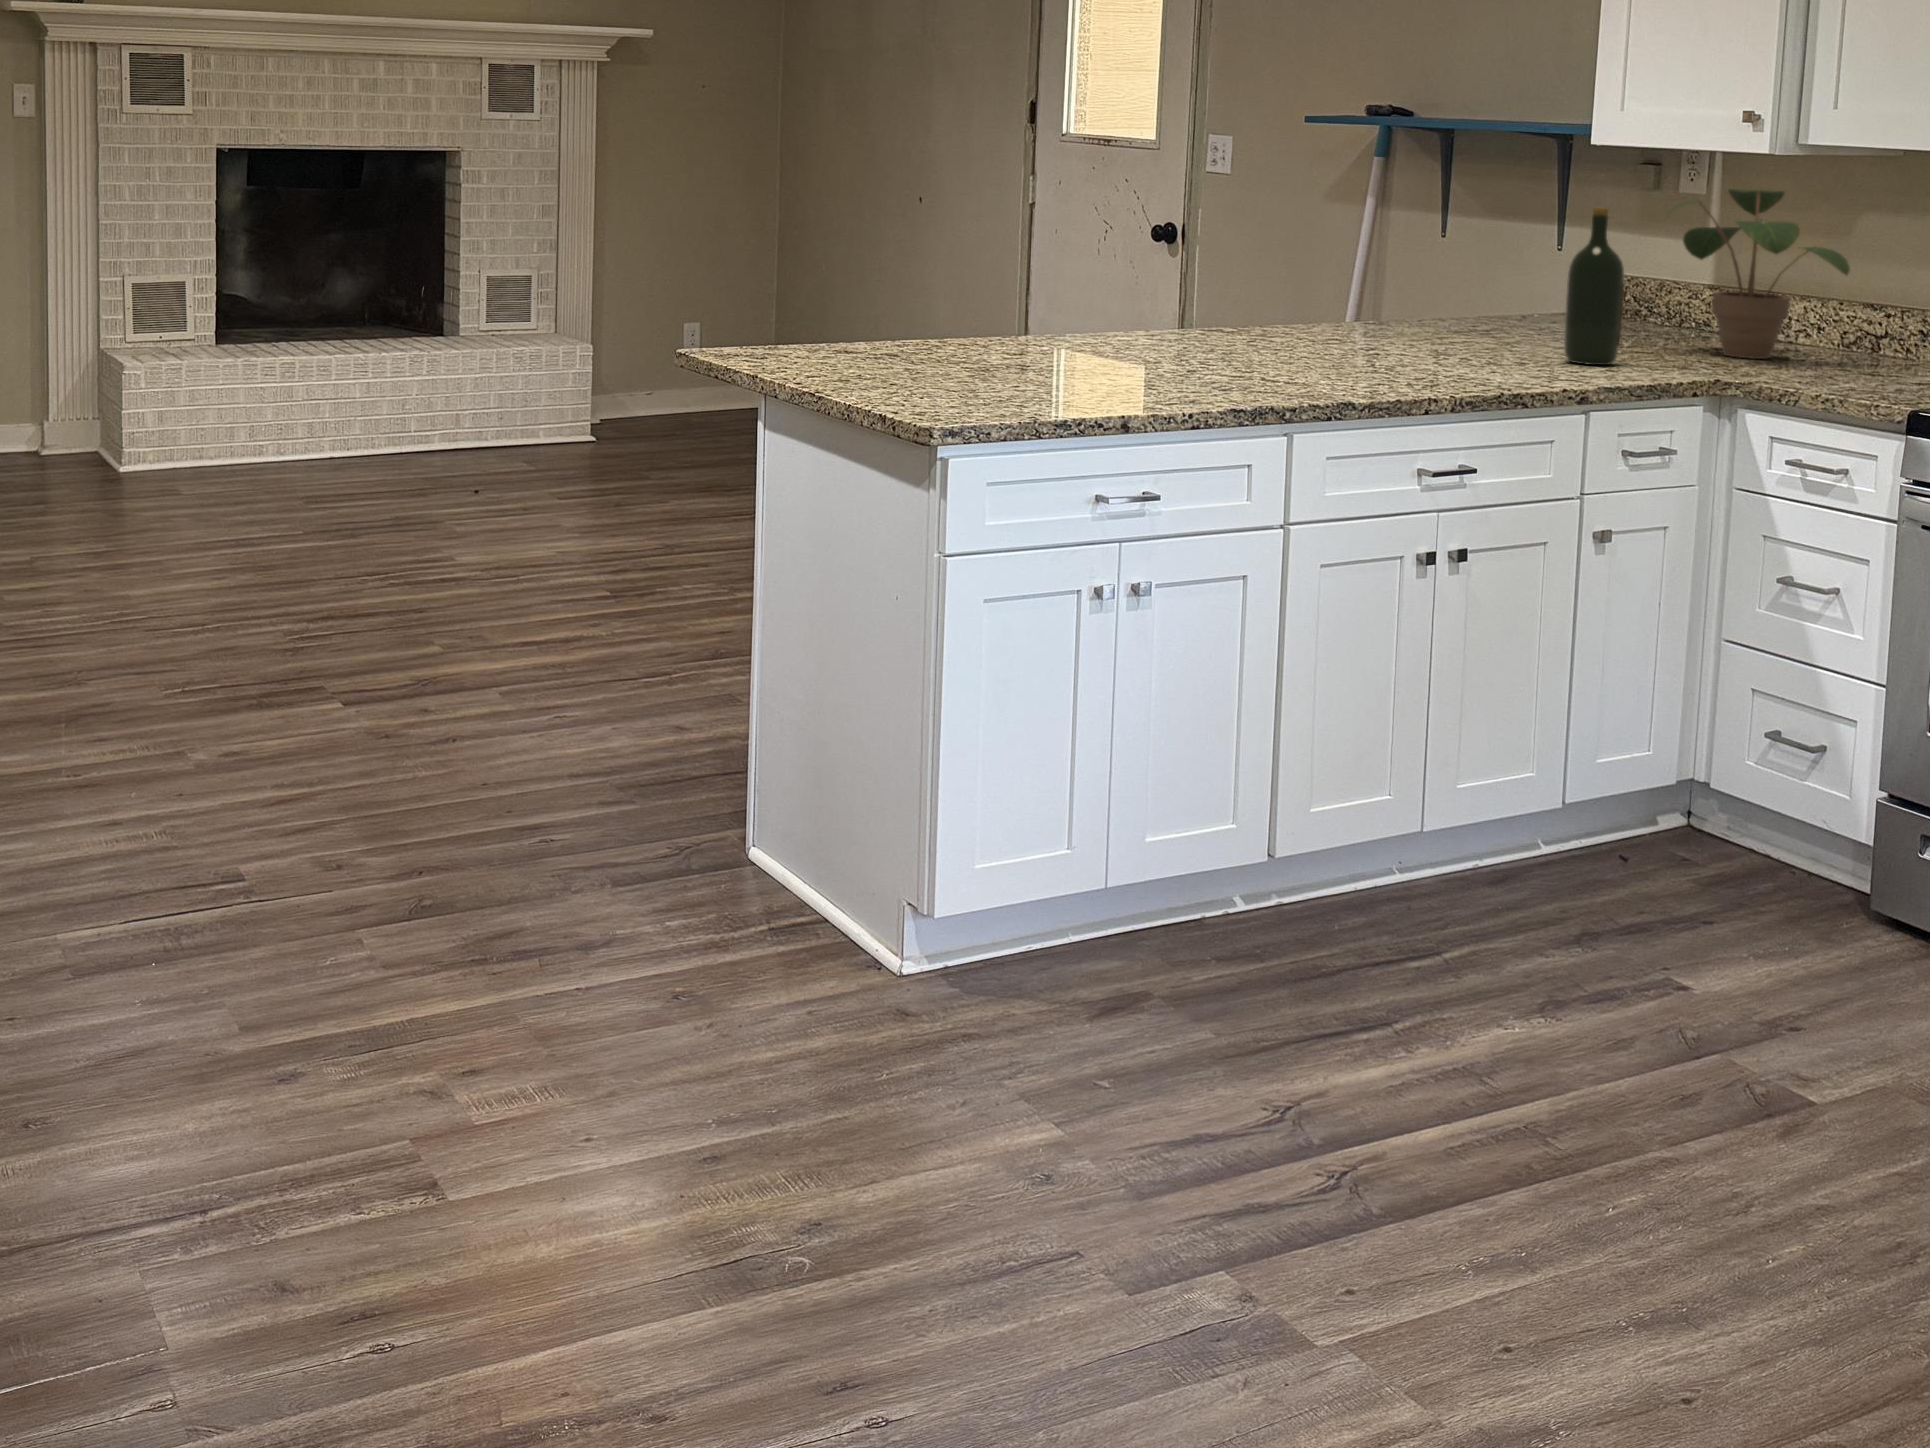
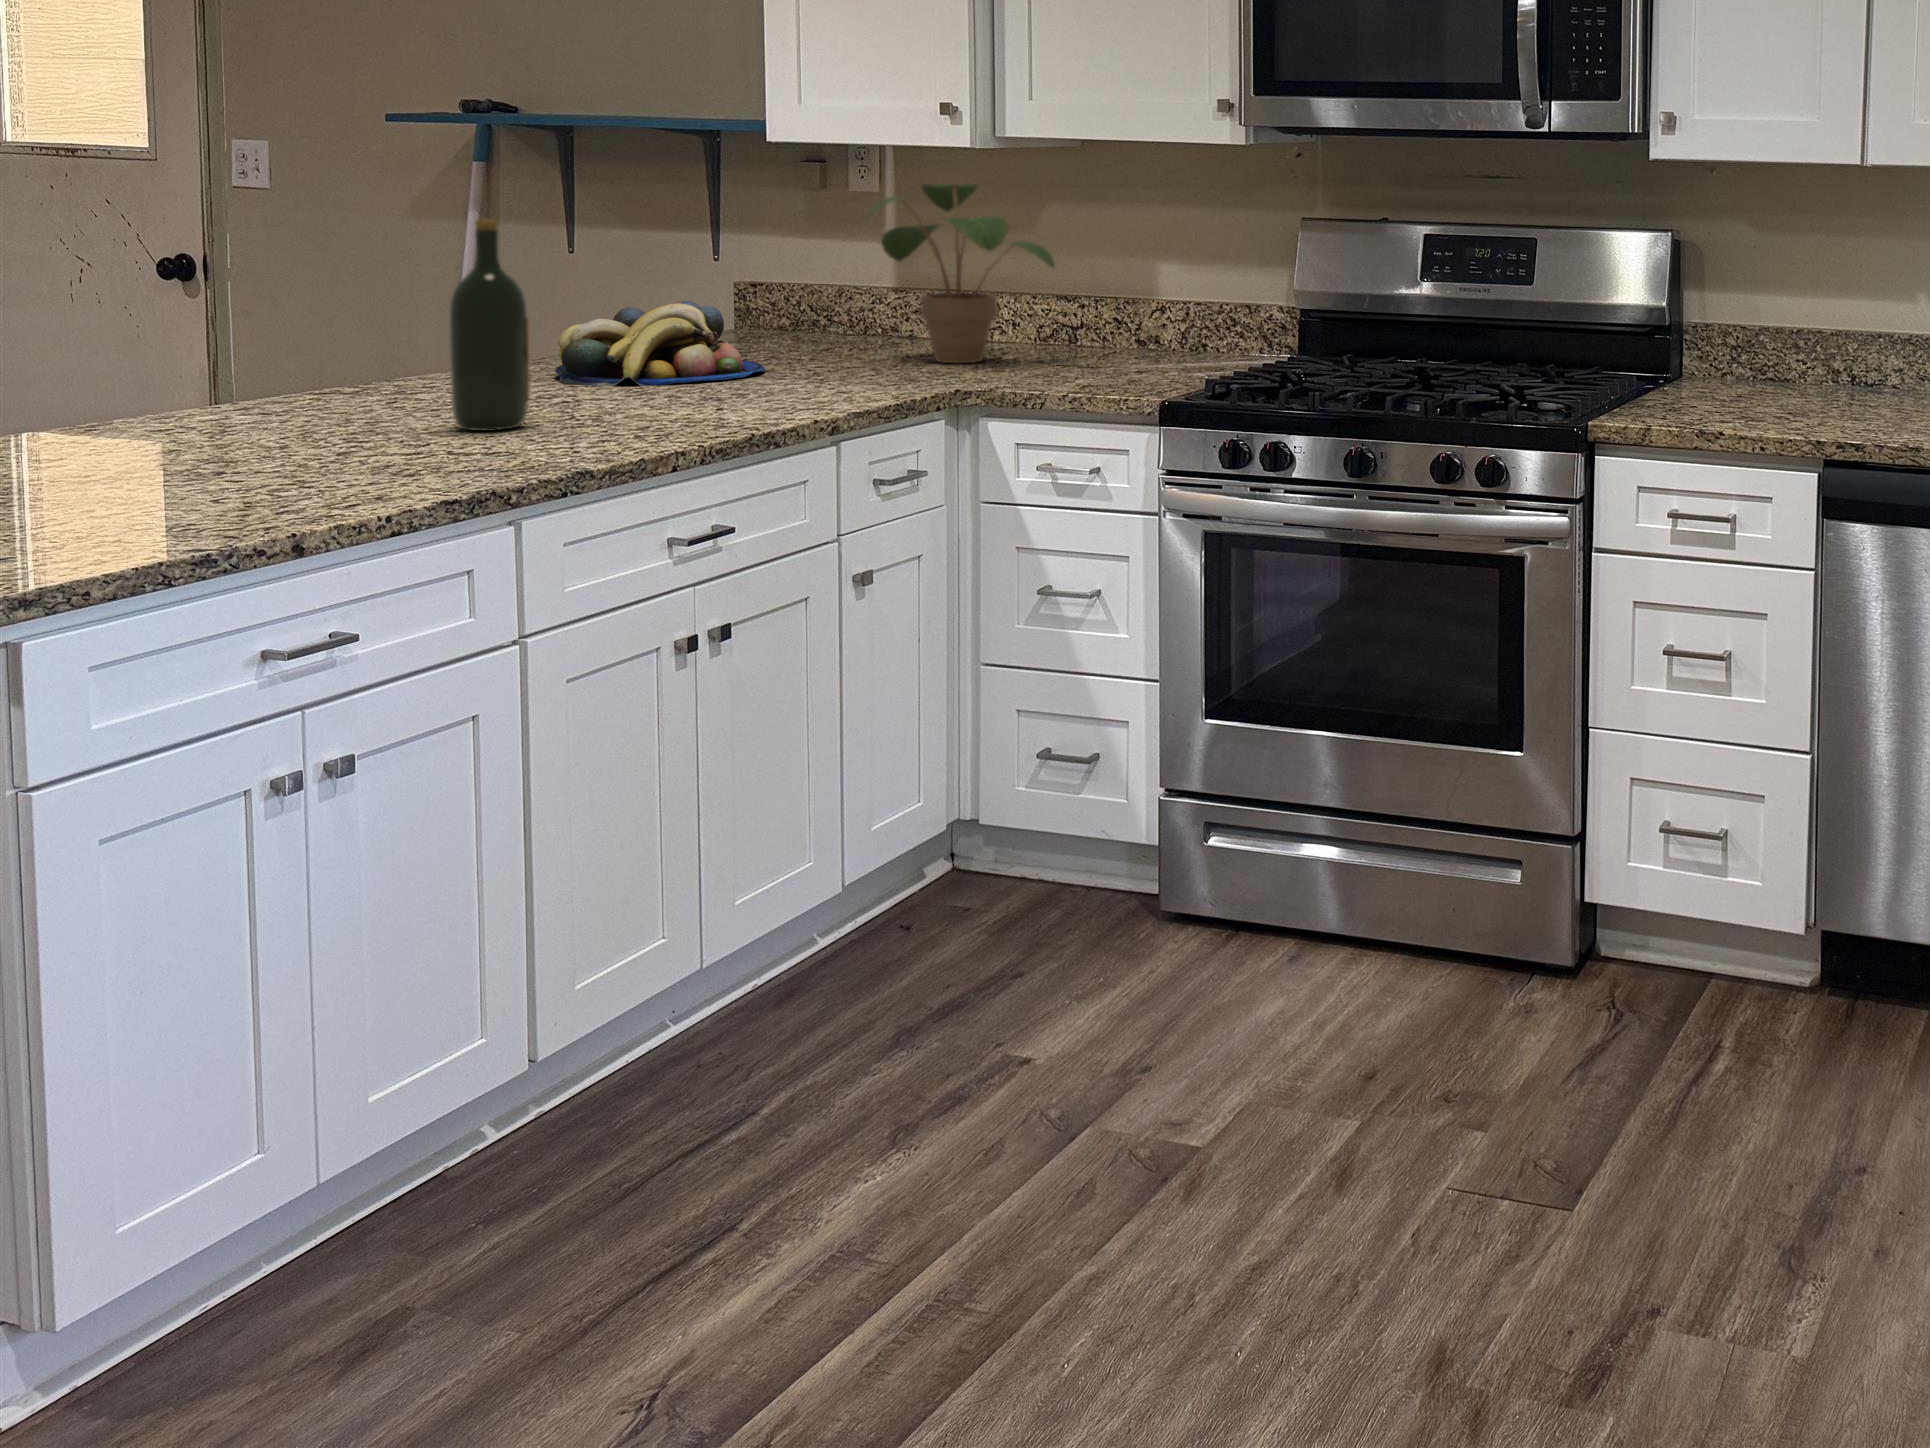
wine bottle: present [1564,208,1625,365] -> present [449,220,530,431]
fruit bowl: none [1384,282,1559,351] -> present [554,301,765,386]

